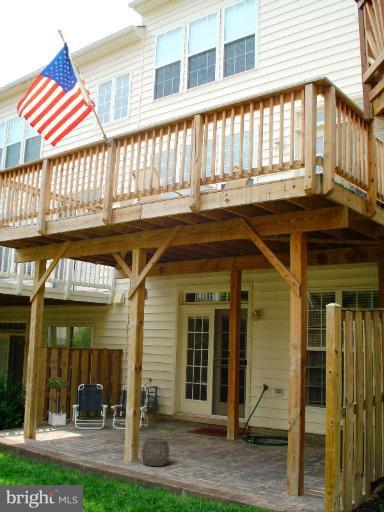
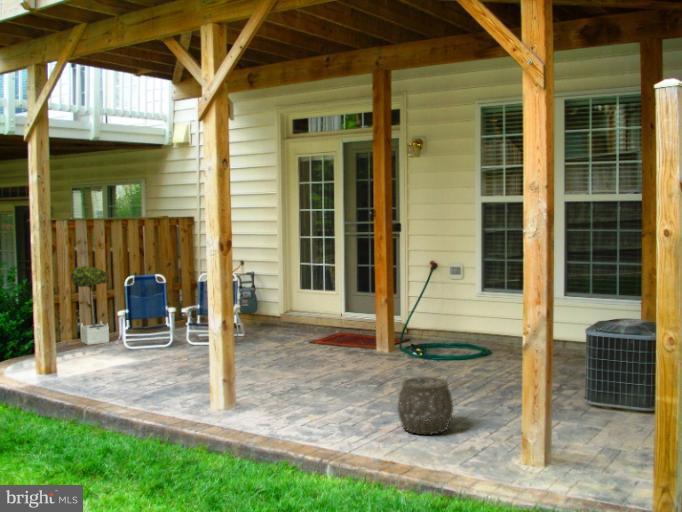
woven basket: present [142,437,170,466] -> present [398,377,453,434]

